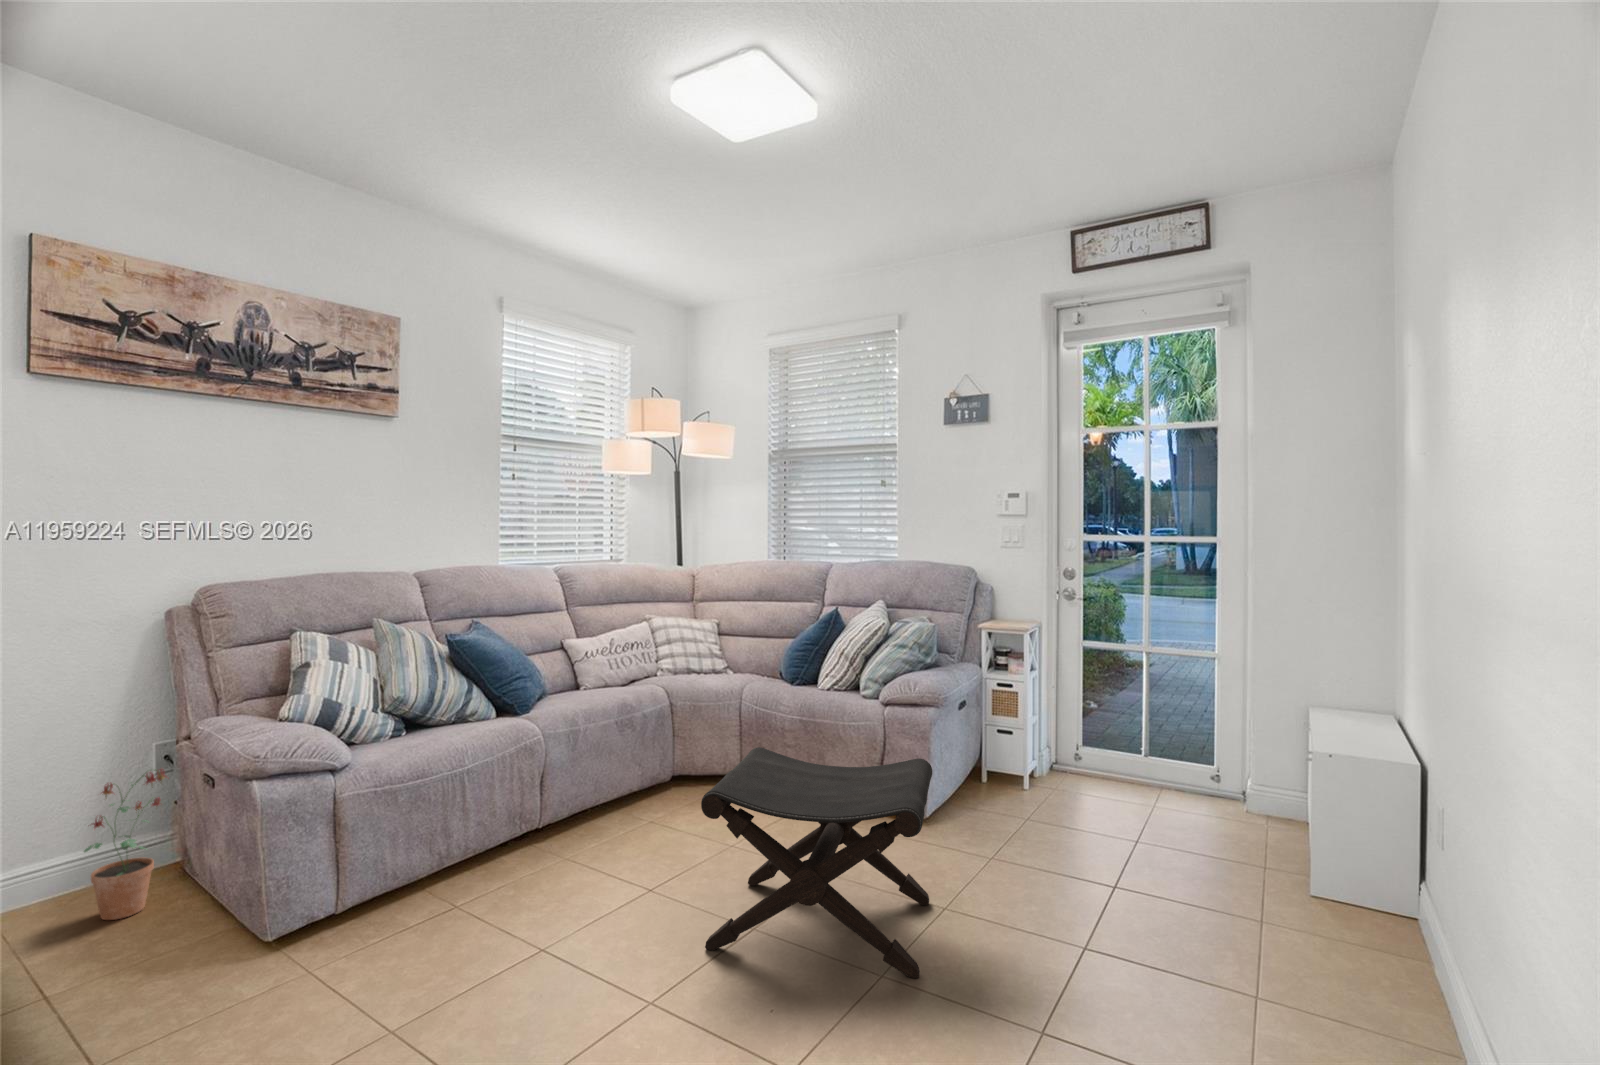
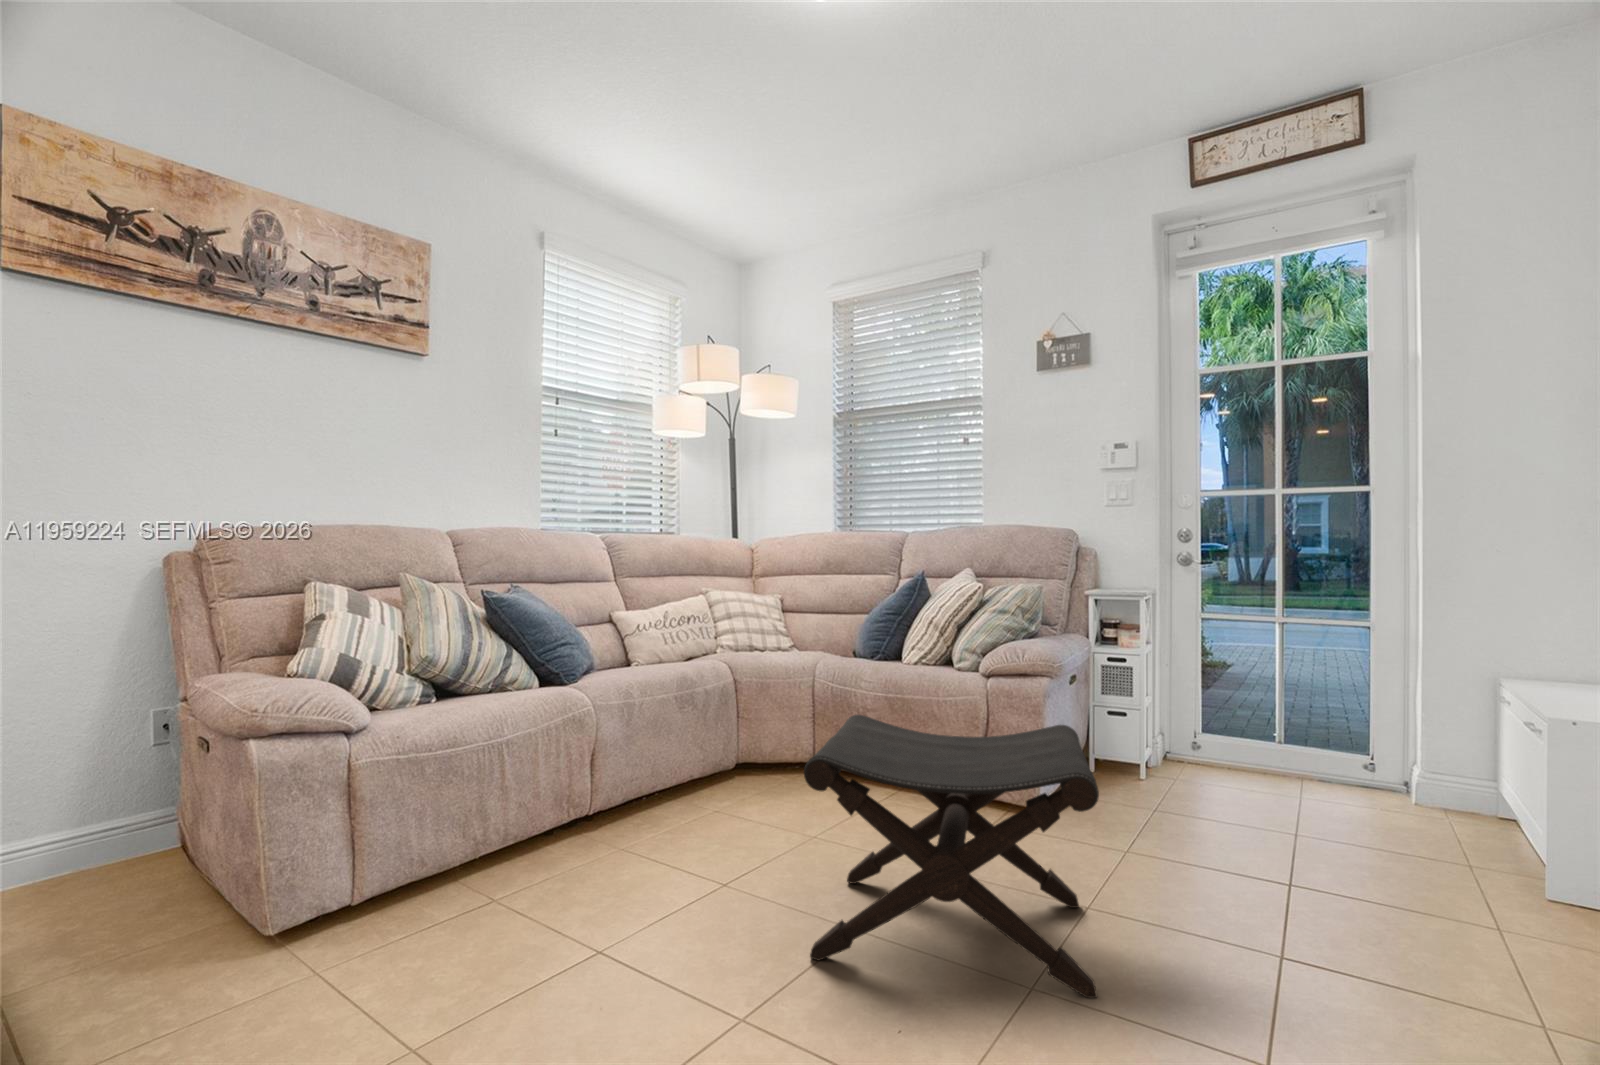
potted plant: present [84,769,166,920] -> none [47,736,157,918]

